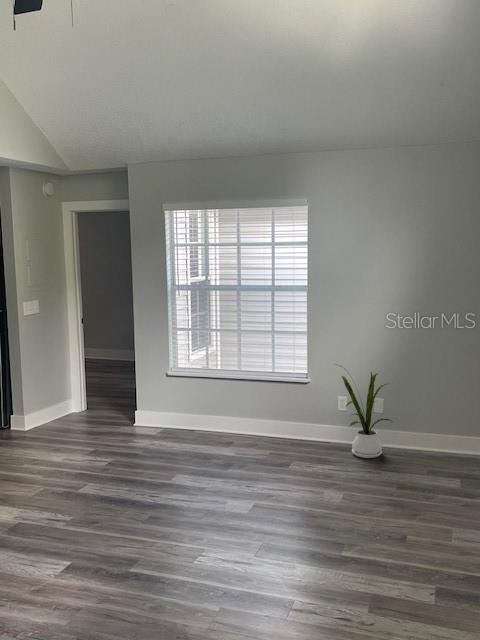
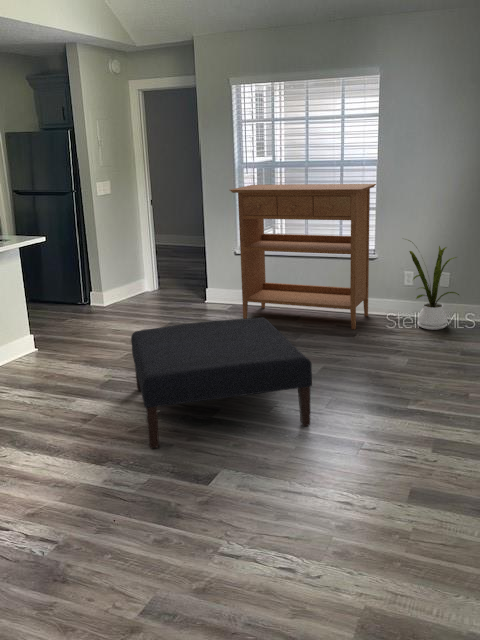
console table: none [160,307,308,458] -> present [230,184,376,329]
ottoman: none [43,452,240,619] -> present [131,317,312,448]

